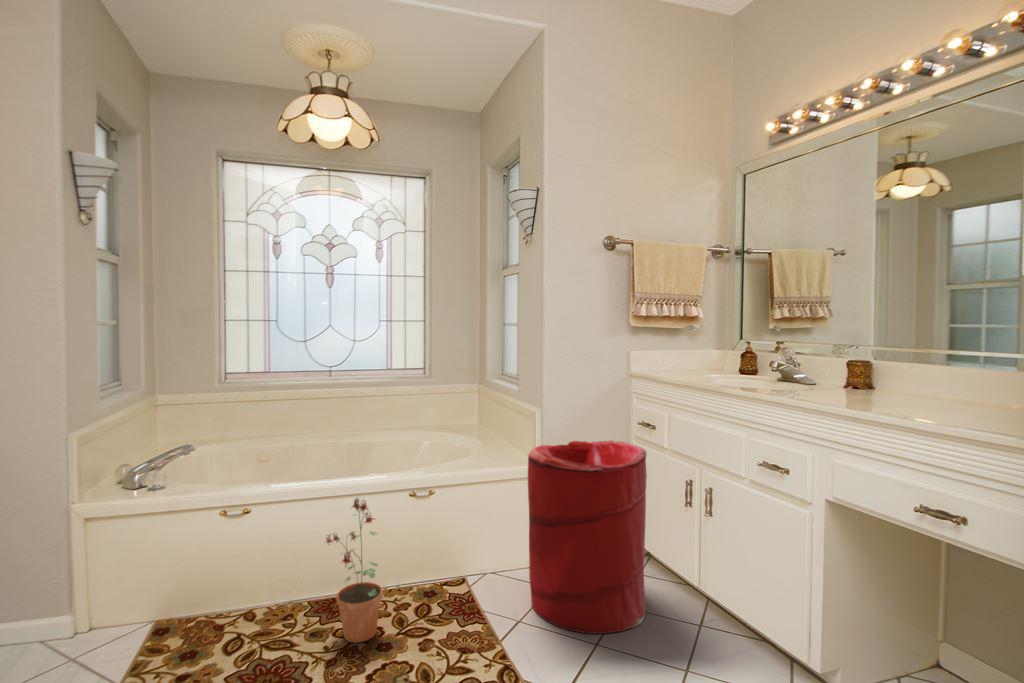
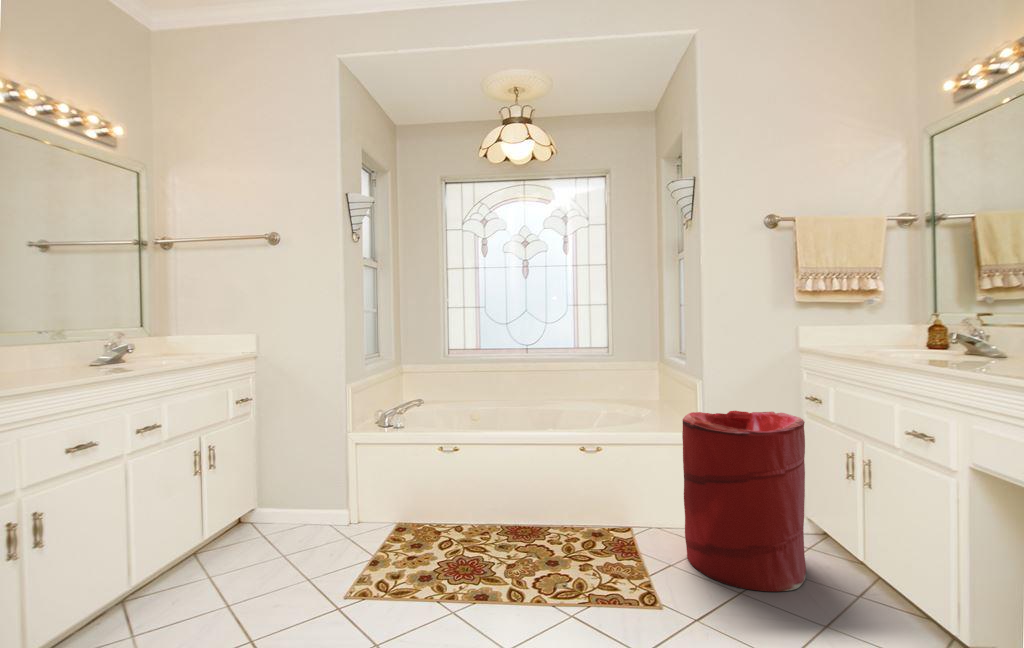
potted plant: present [326,498,383,643] -> none [509,443,553,558]

